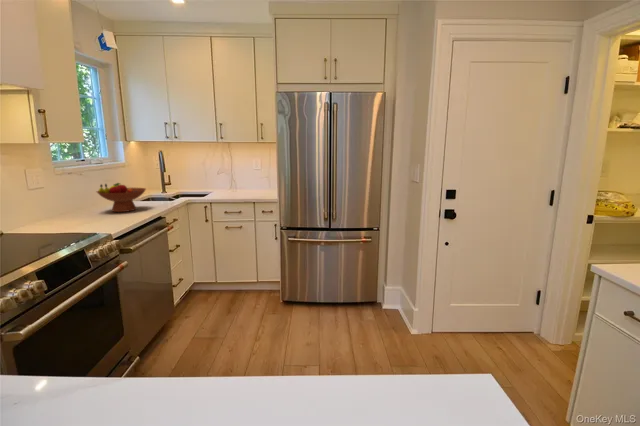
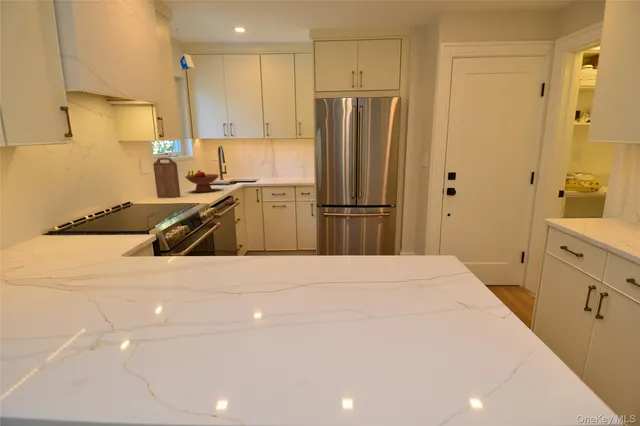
cutting board: none [42,166,83,221] -> present [153,158,180,198]

